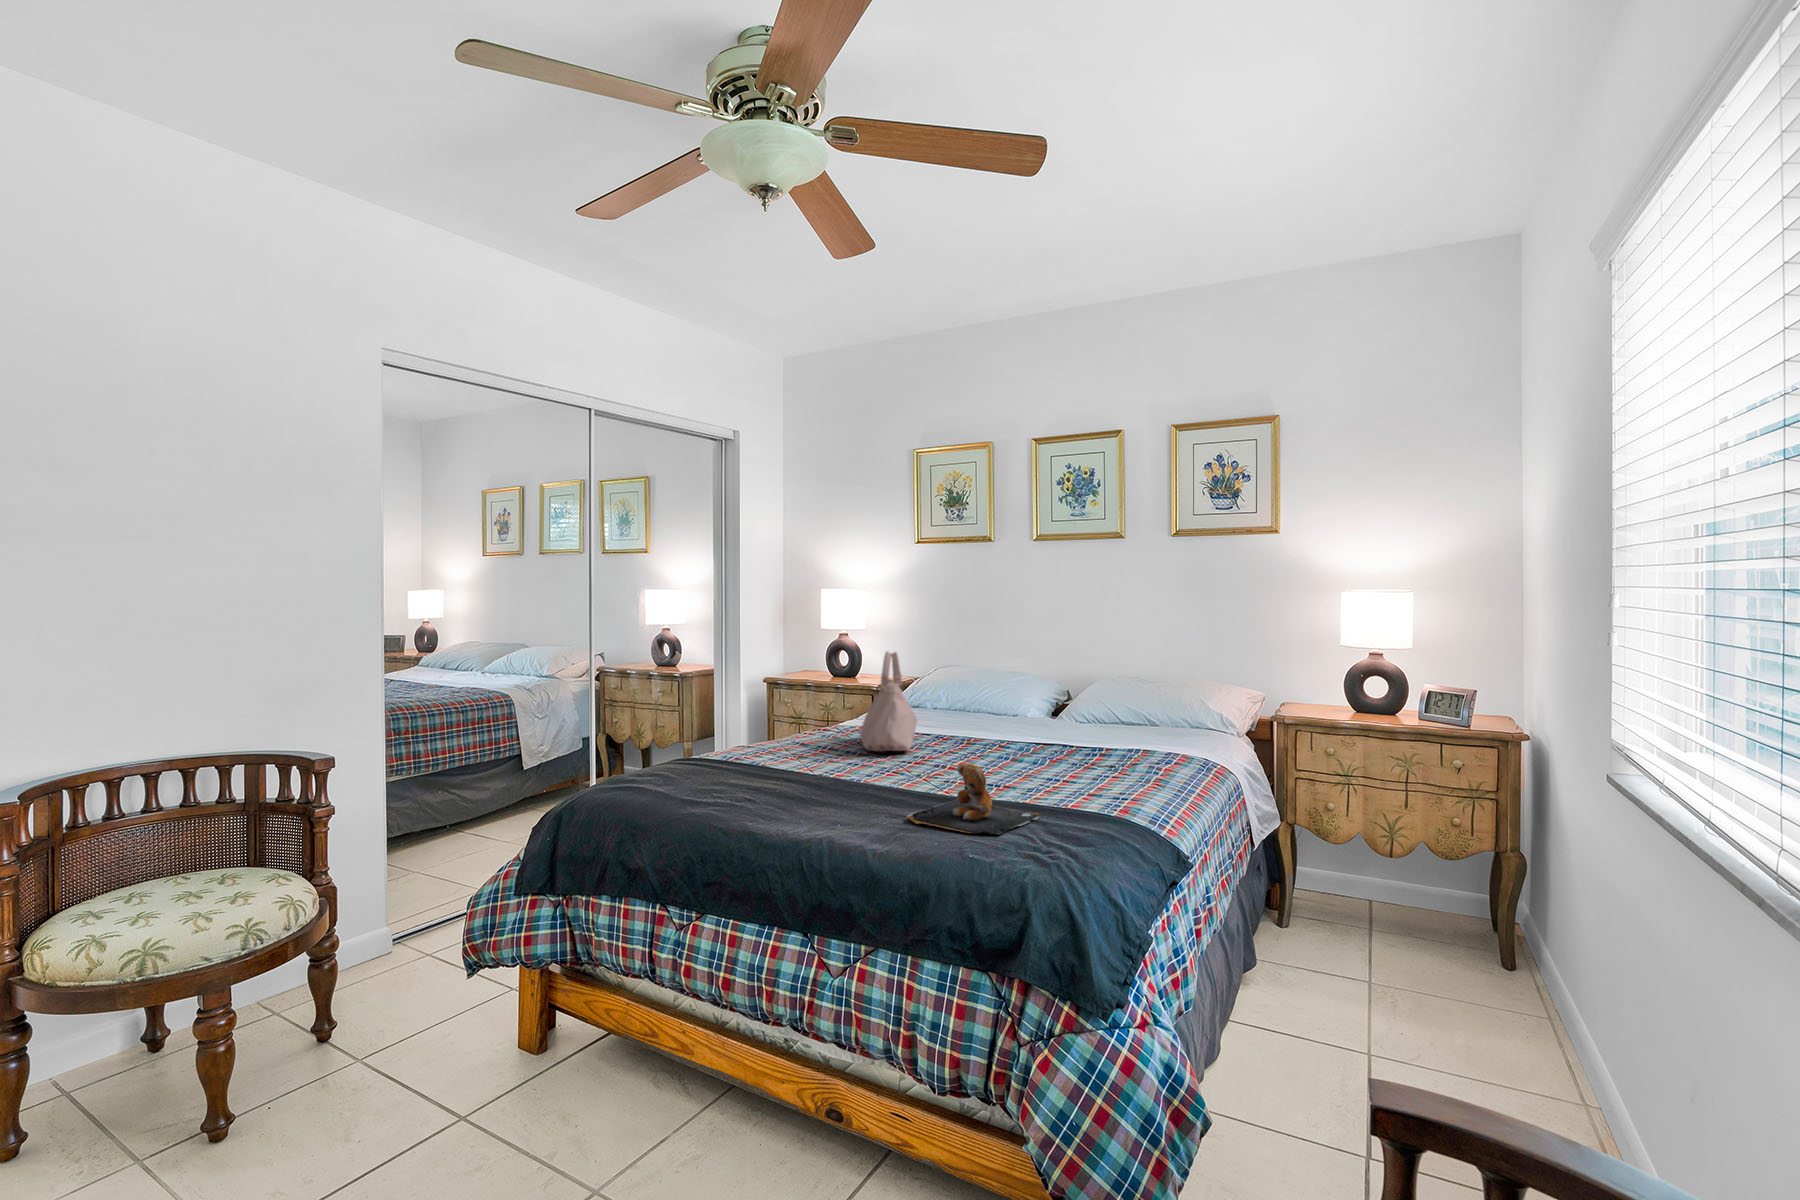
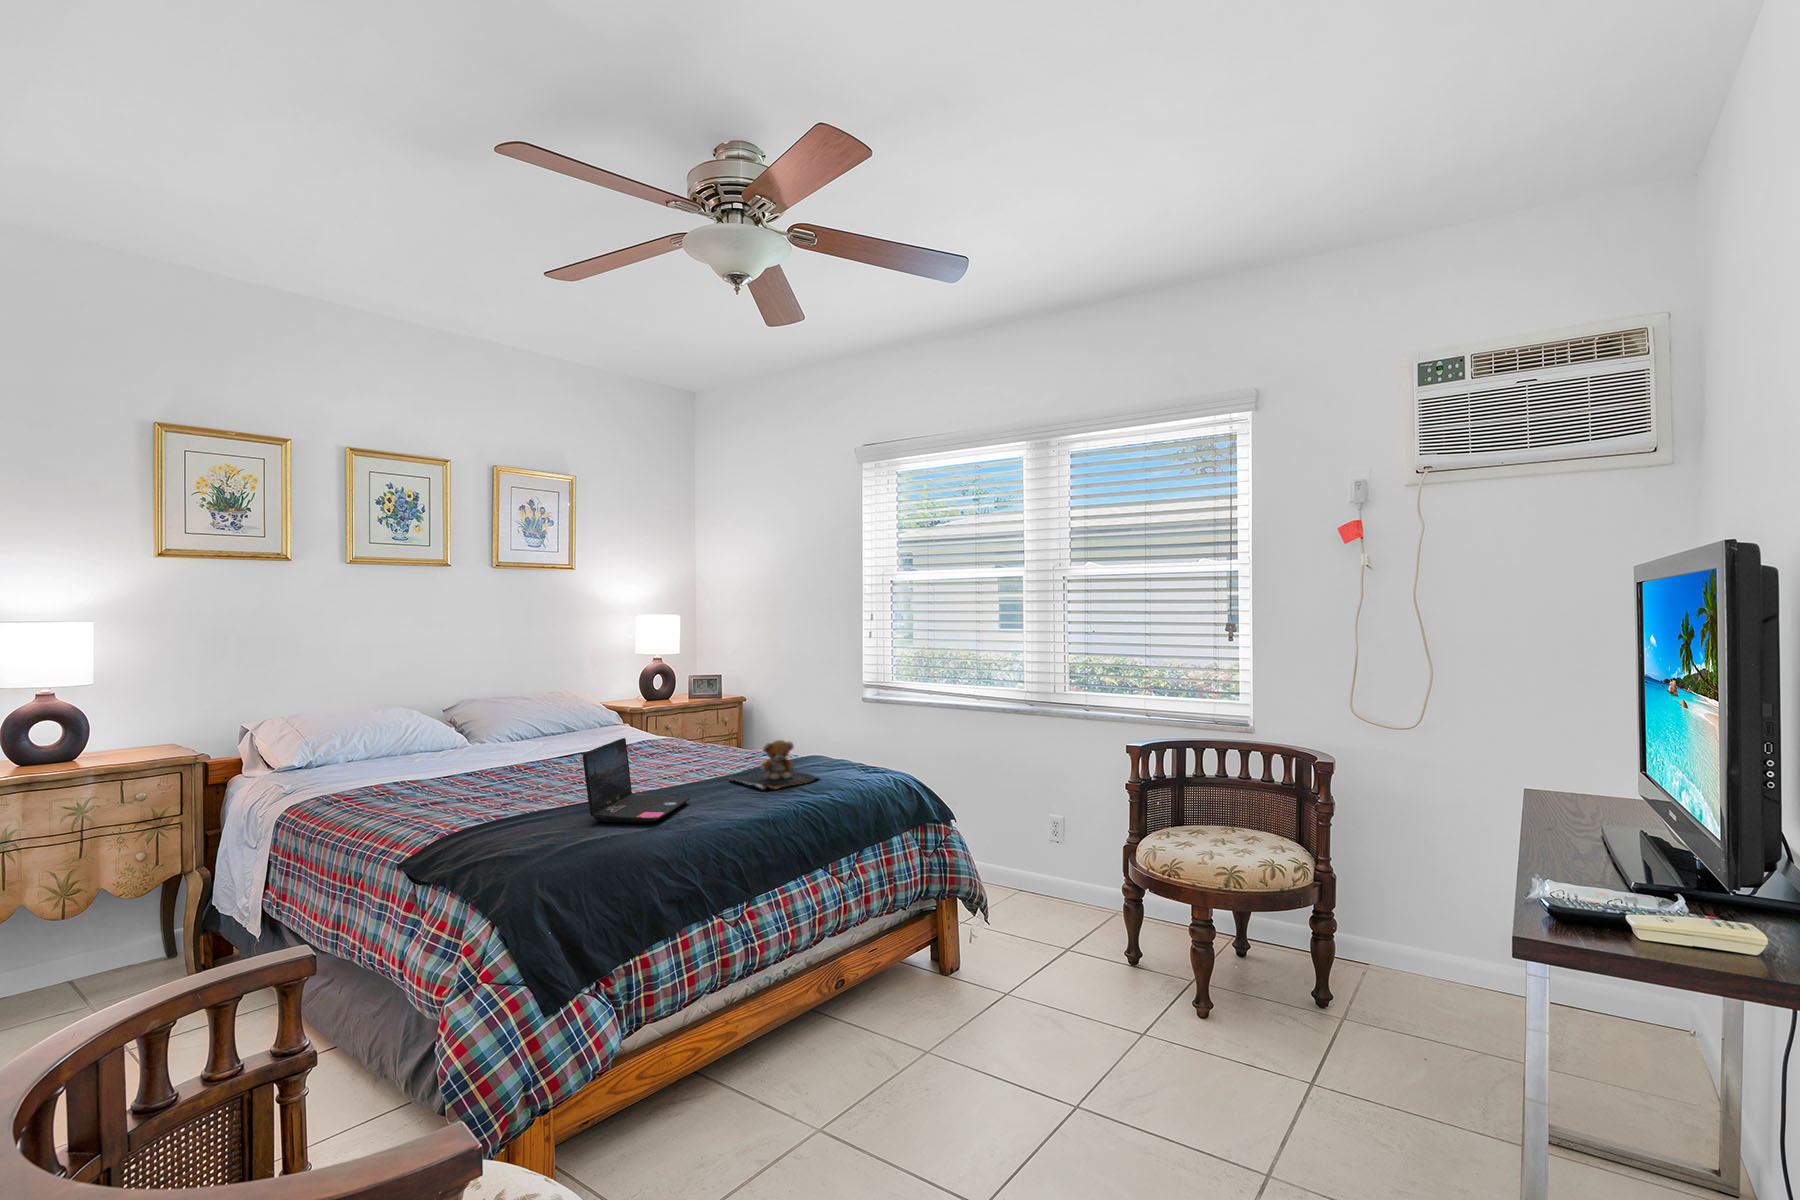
handbag: present [860,651,917,752] -> none [419,684,532,791]
laptop: none [734,718,844,802] -> present [583,738,690,823]

